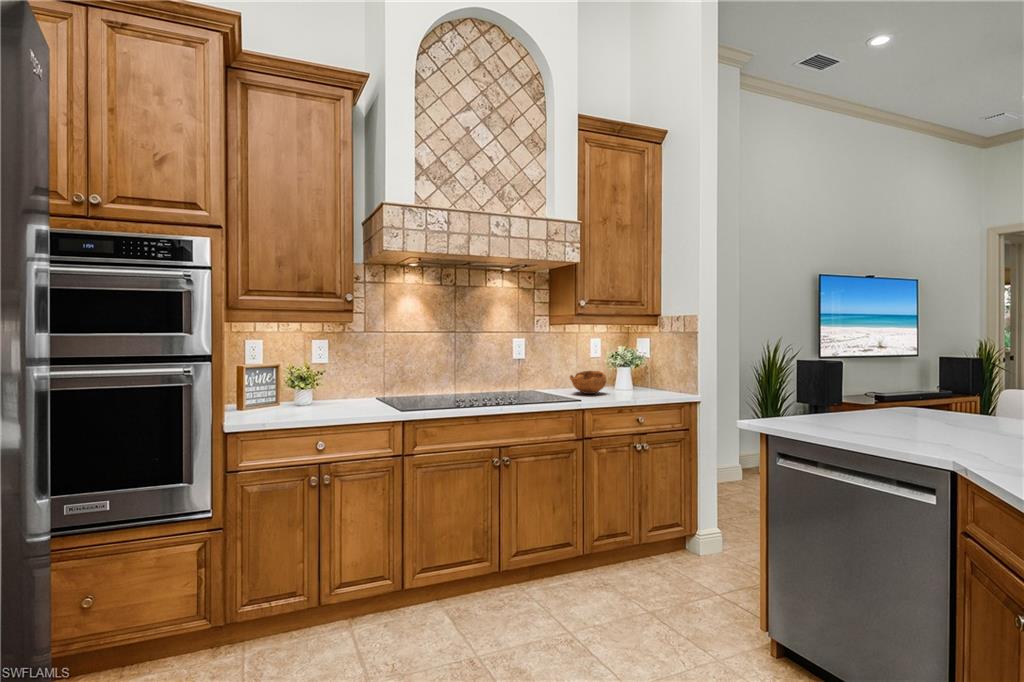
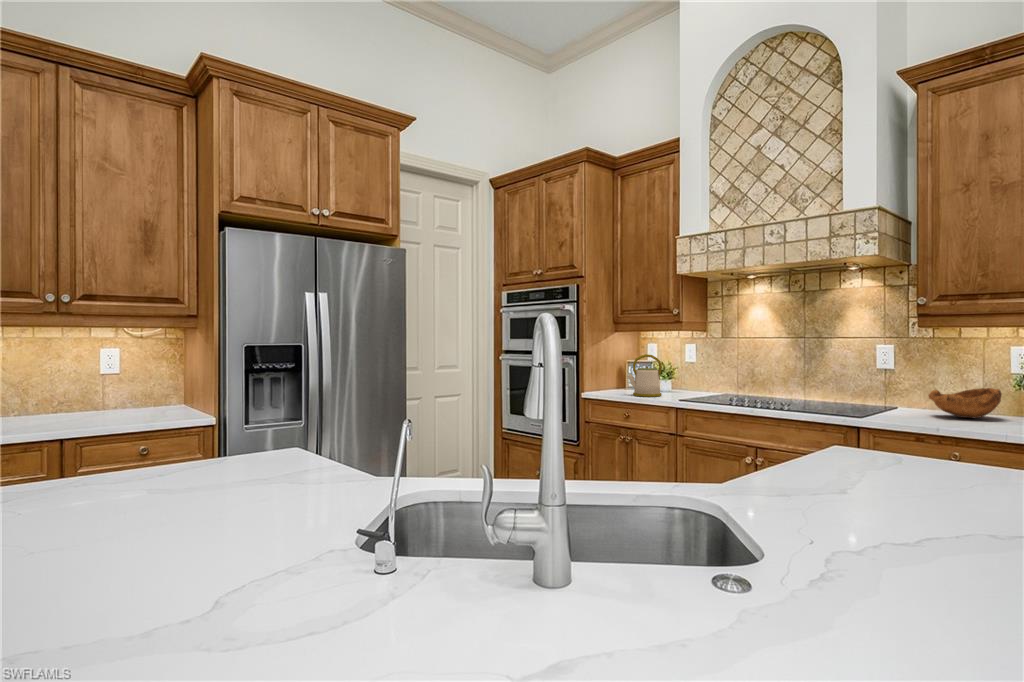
kettle: none [316,354,357,414] -> present [628,354,662,397]

